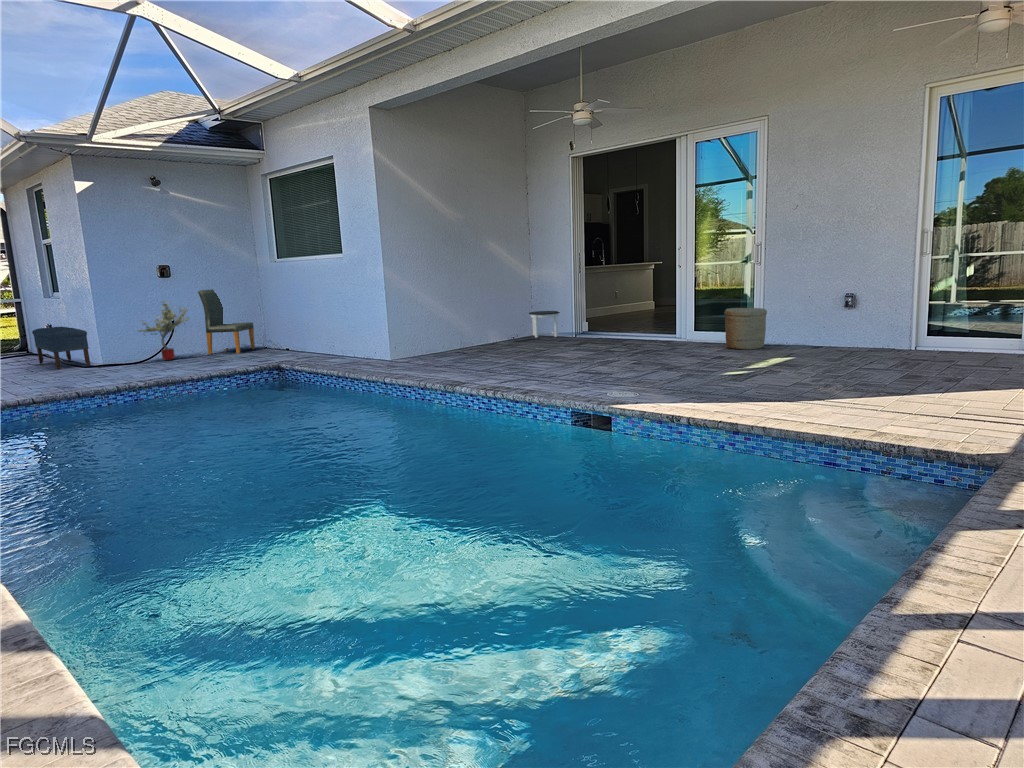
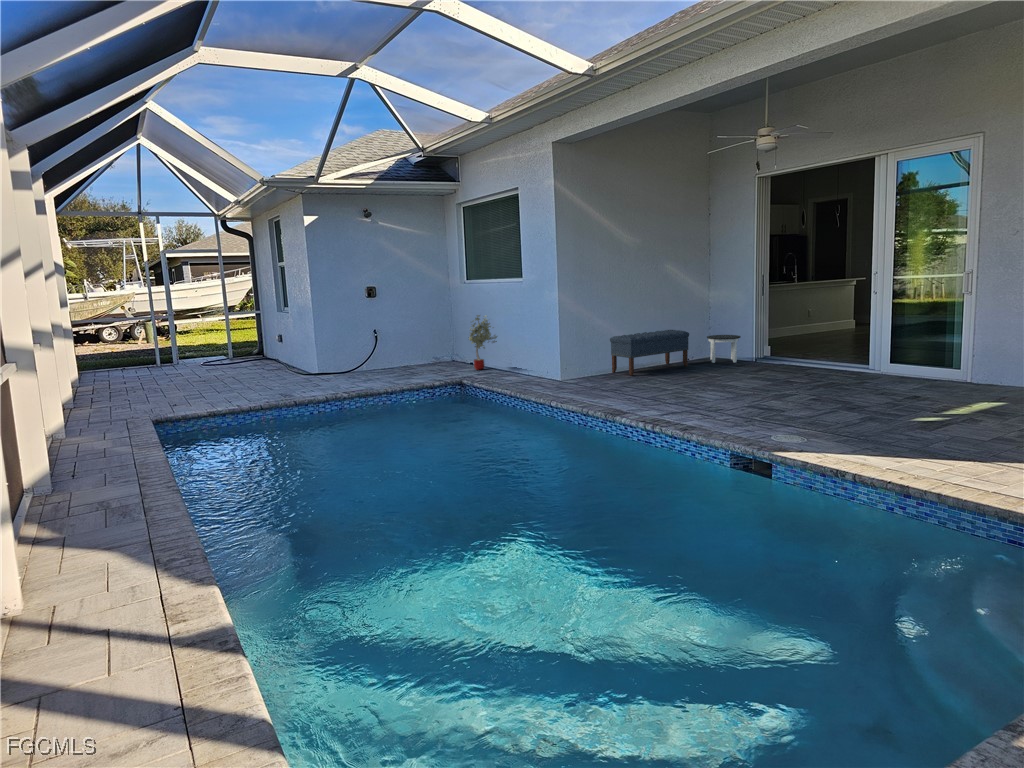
dining chair: present [198,289,255,354] -> none [396,307,442,367]
potted tree: present [138,301,188,361] -> present [469,315,497,370]
woven basket: present [724,308,767,350] -> none [927,343,982,391]
bench: present [32,327,90,370] -> present [610,330,689,376]

